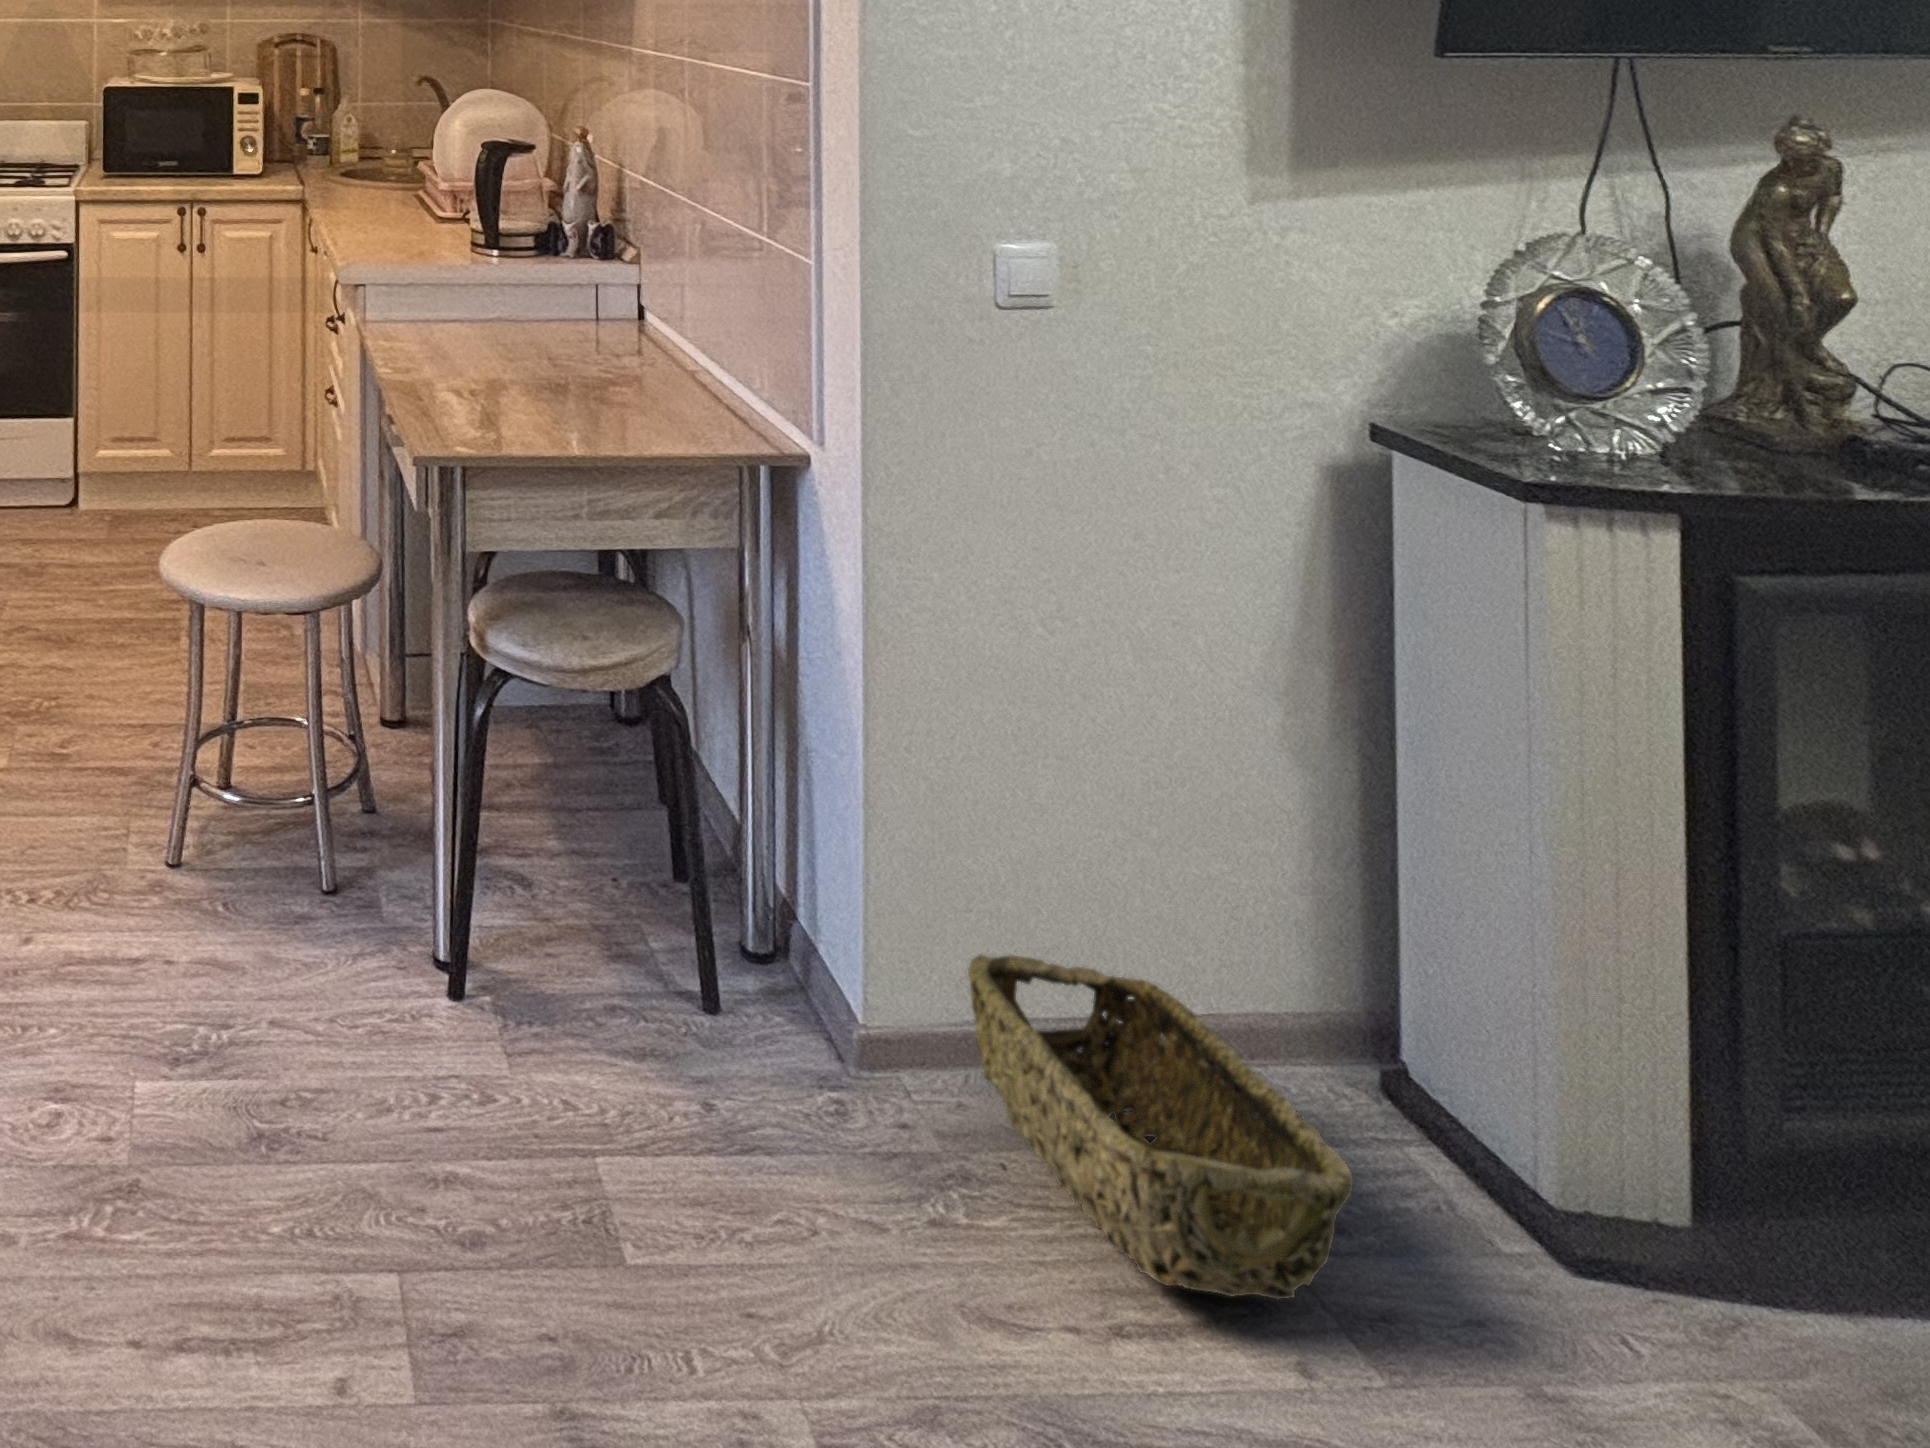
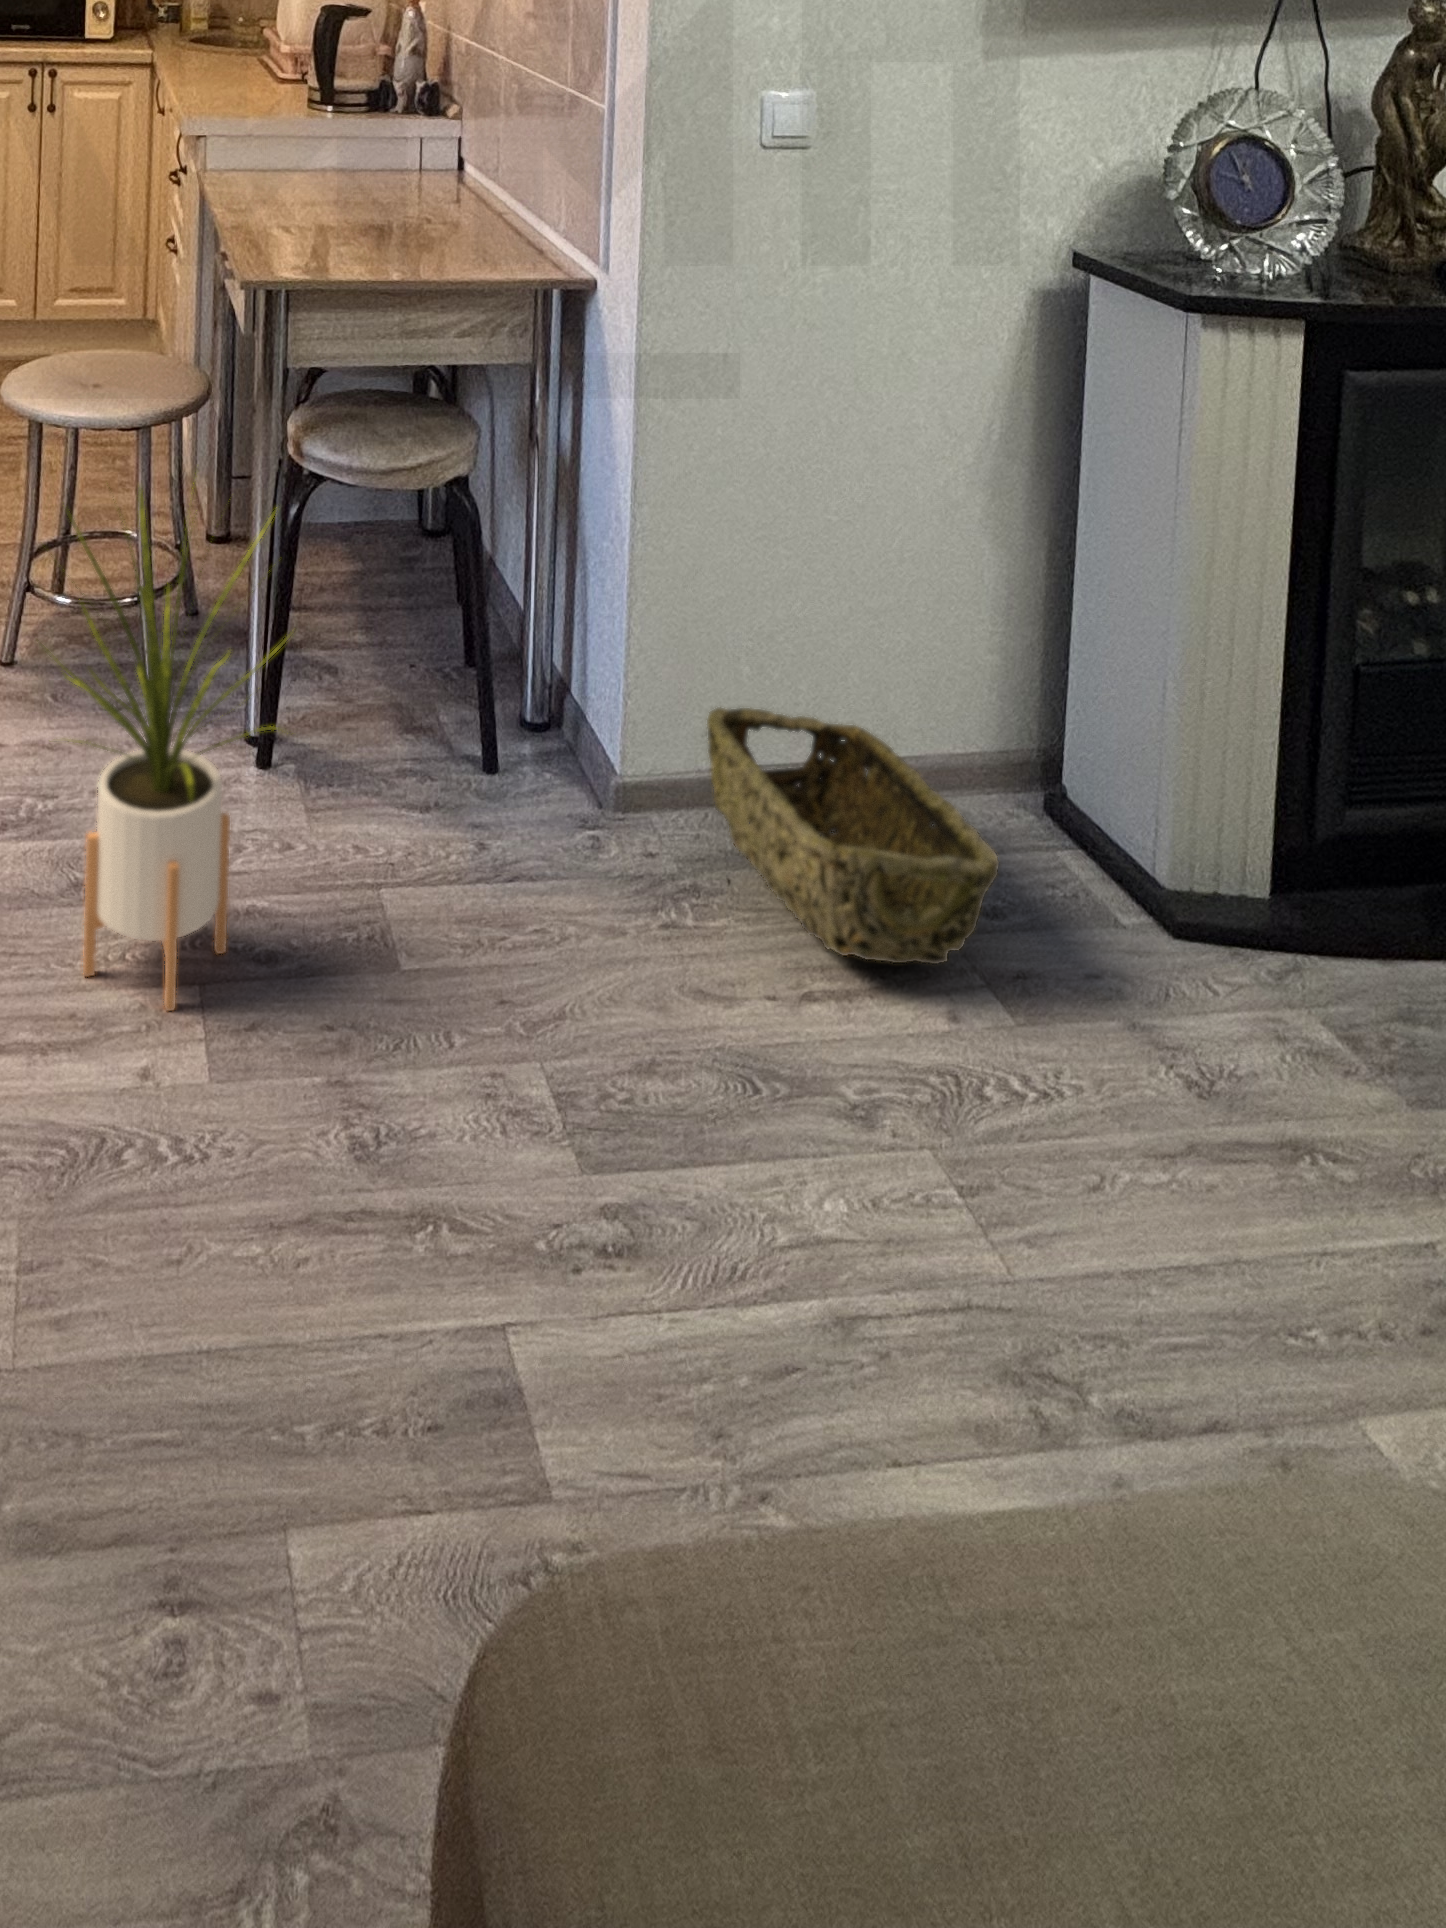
house plant: none [207,671,501,1317] -> present [43,481,294,1011]

